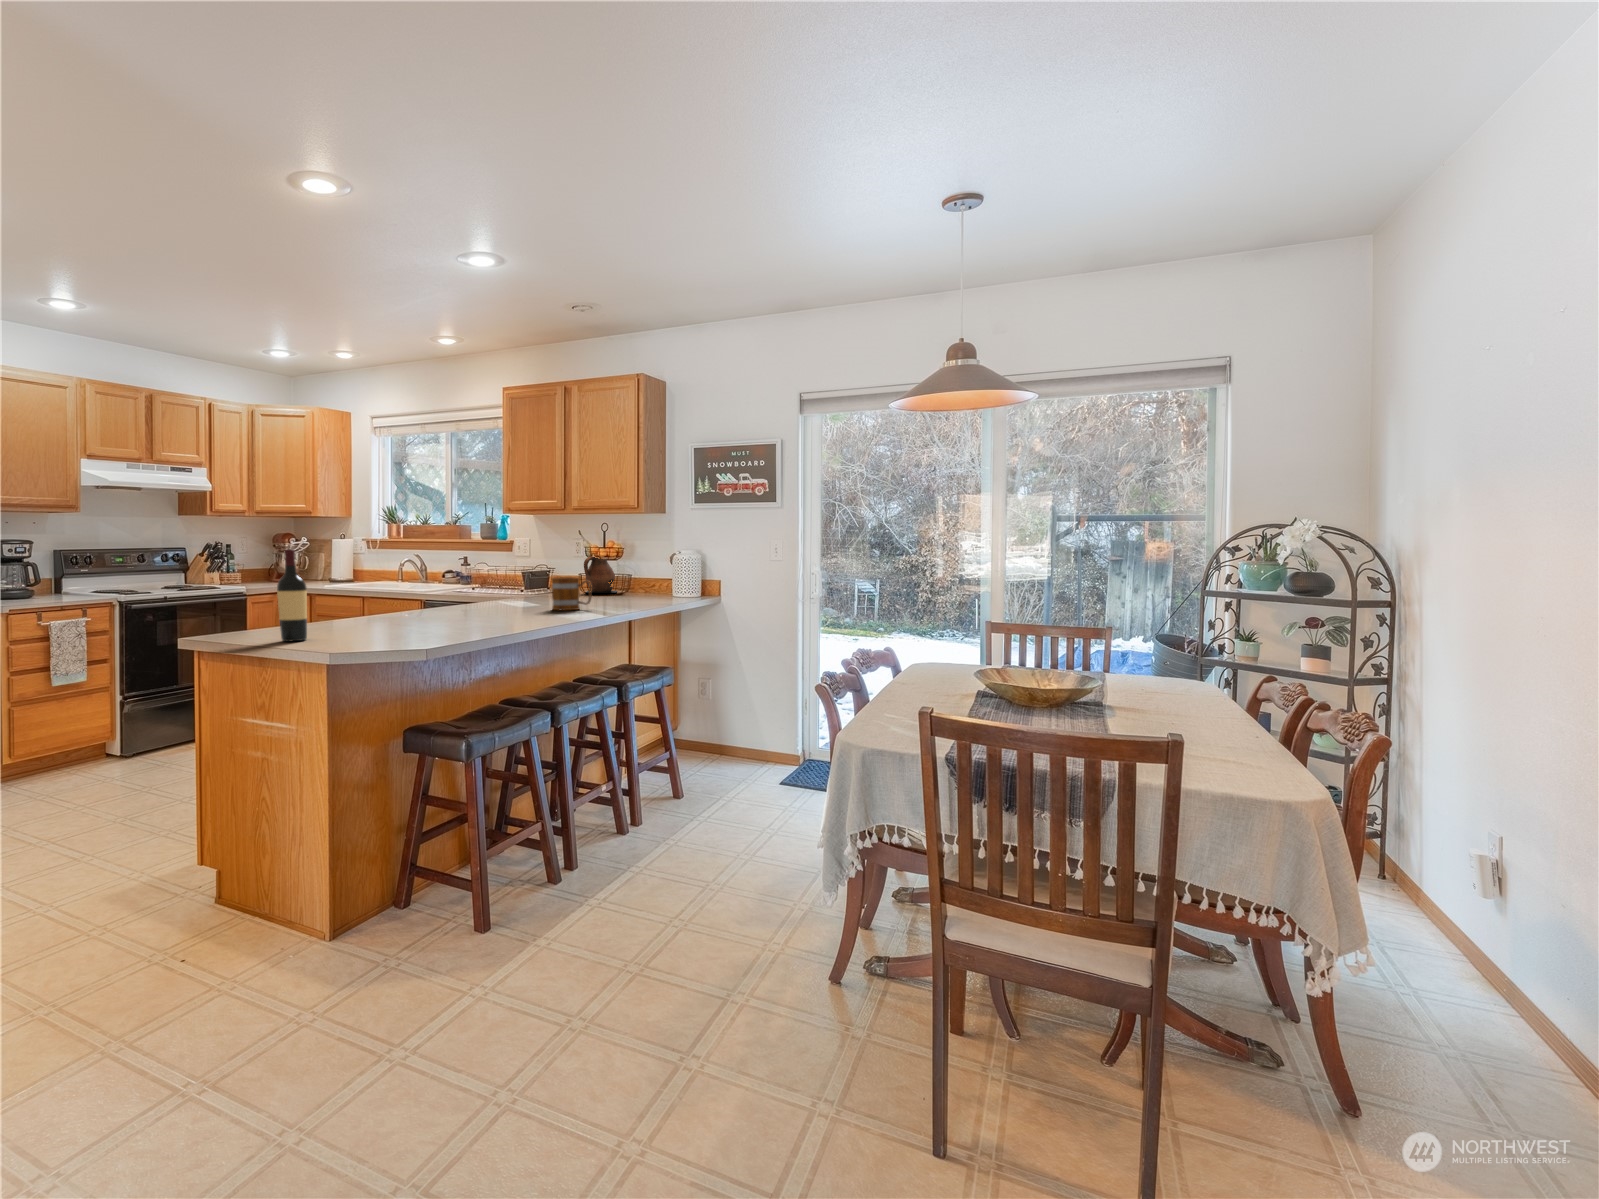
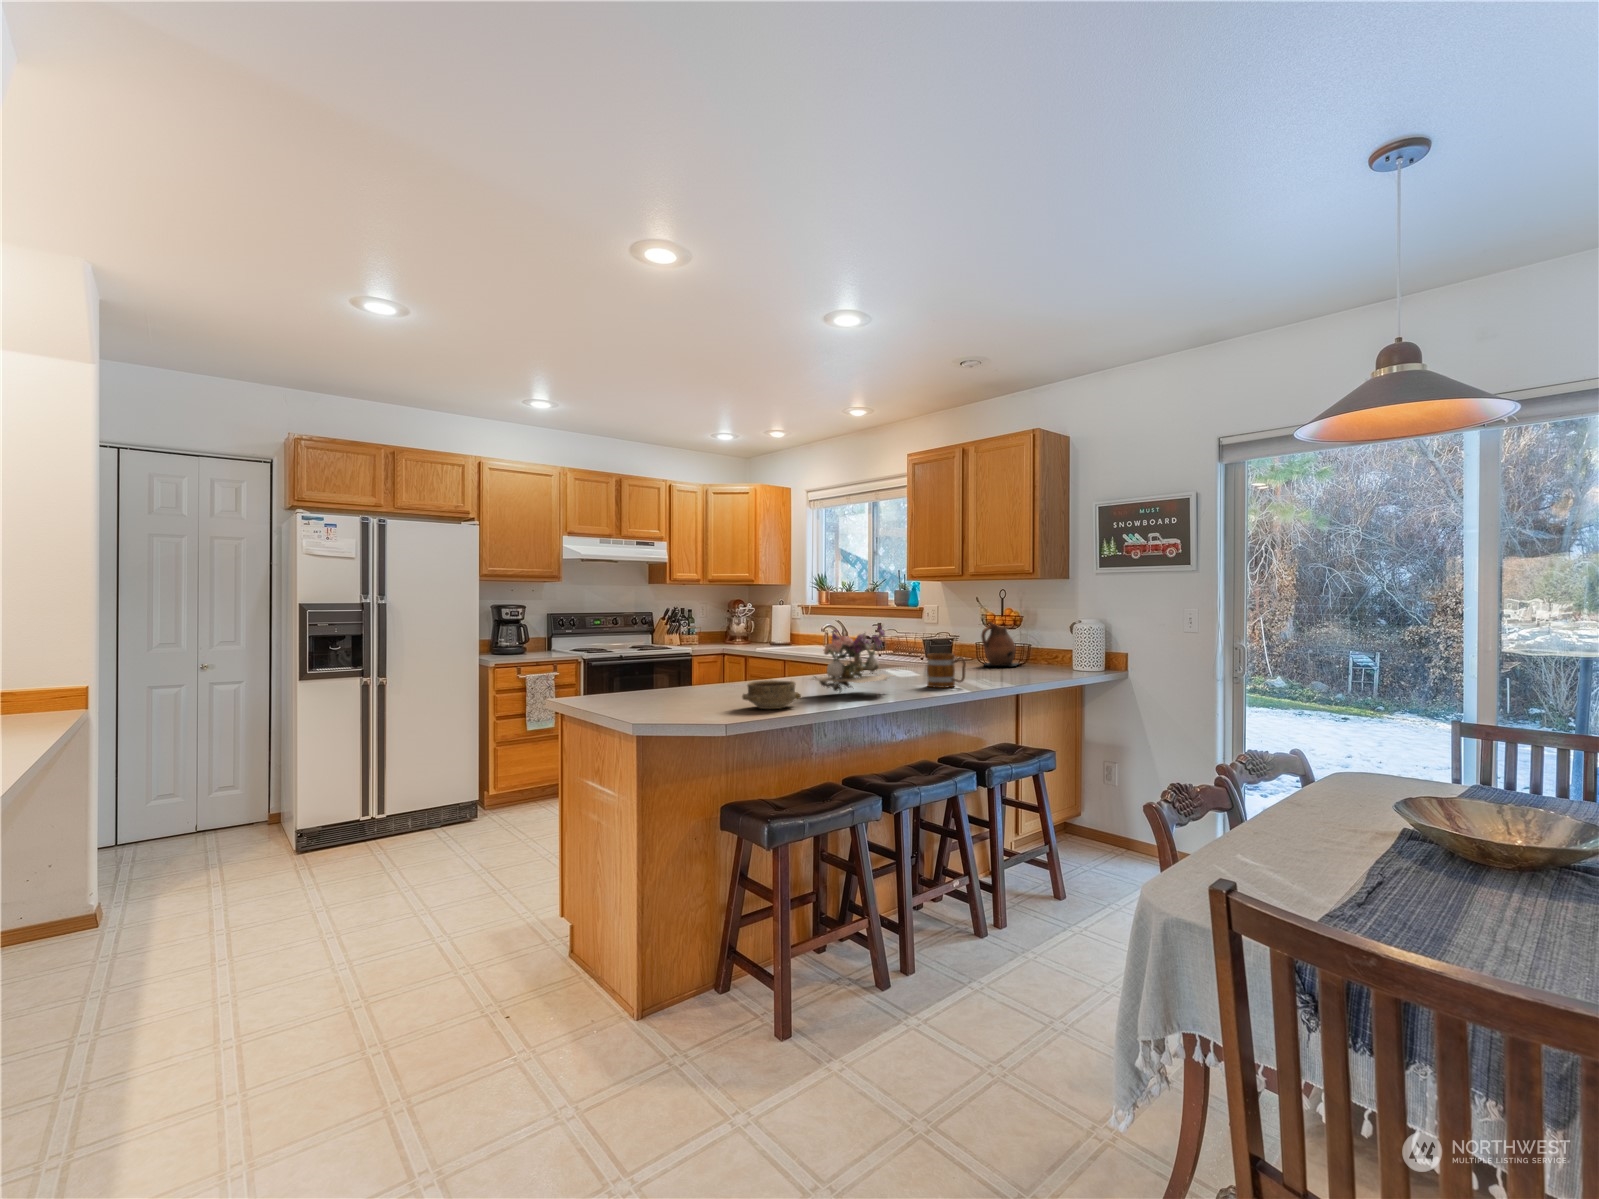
flower arrangement: none [427,546,525,620] -> present [813,626,888,692]
wine bottle: present [277,549,307,642] -> none [691,634,711,709]
ceramic bowl: none [353,605,431,637] -> present [742,680,801,709]

